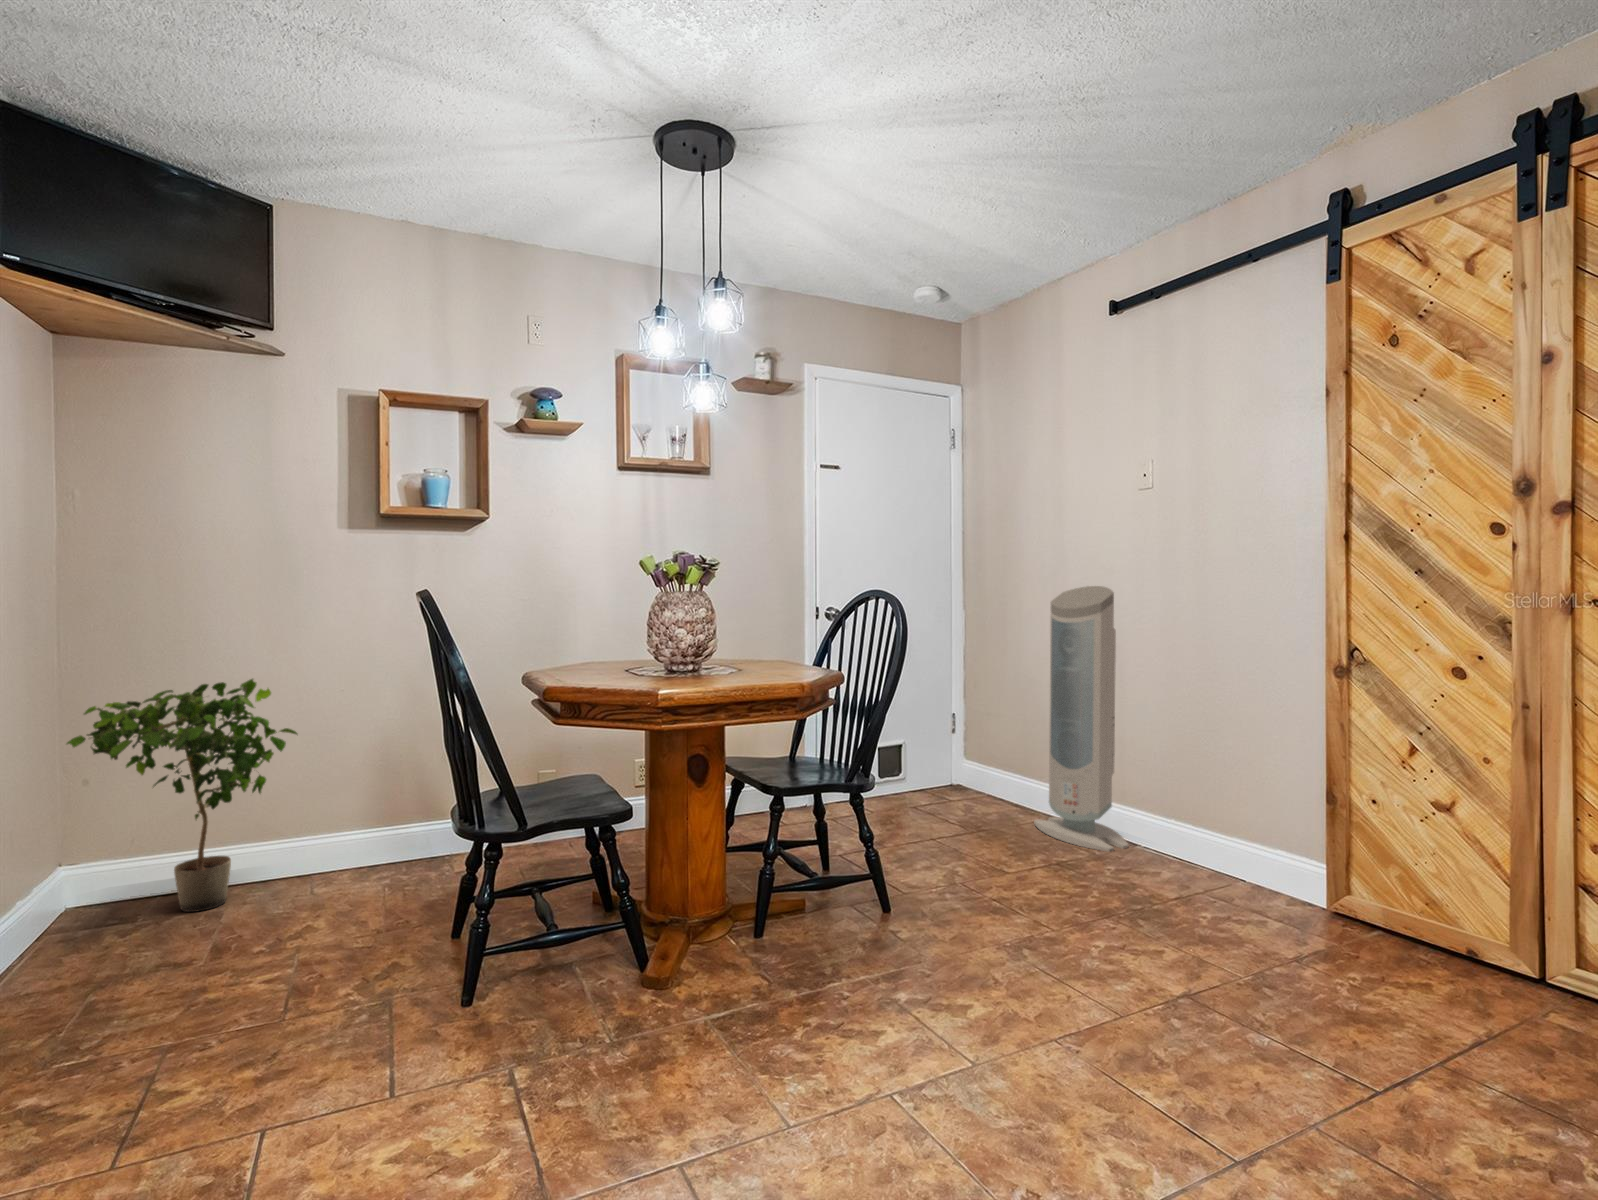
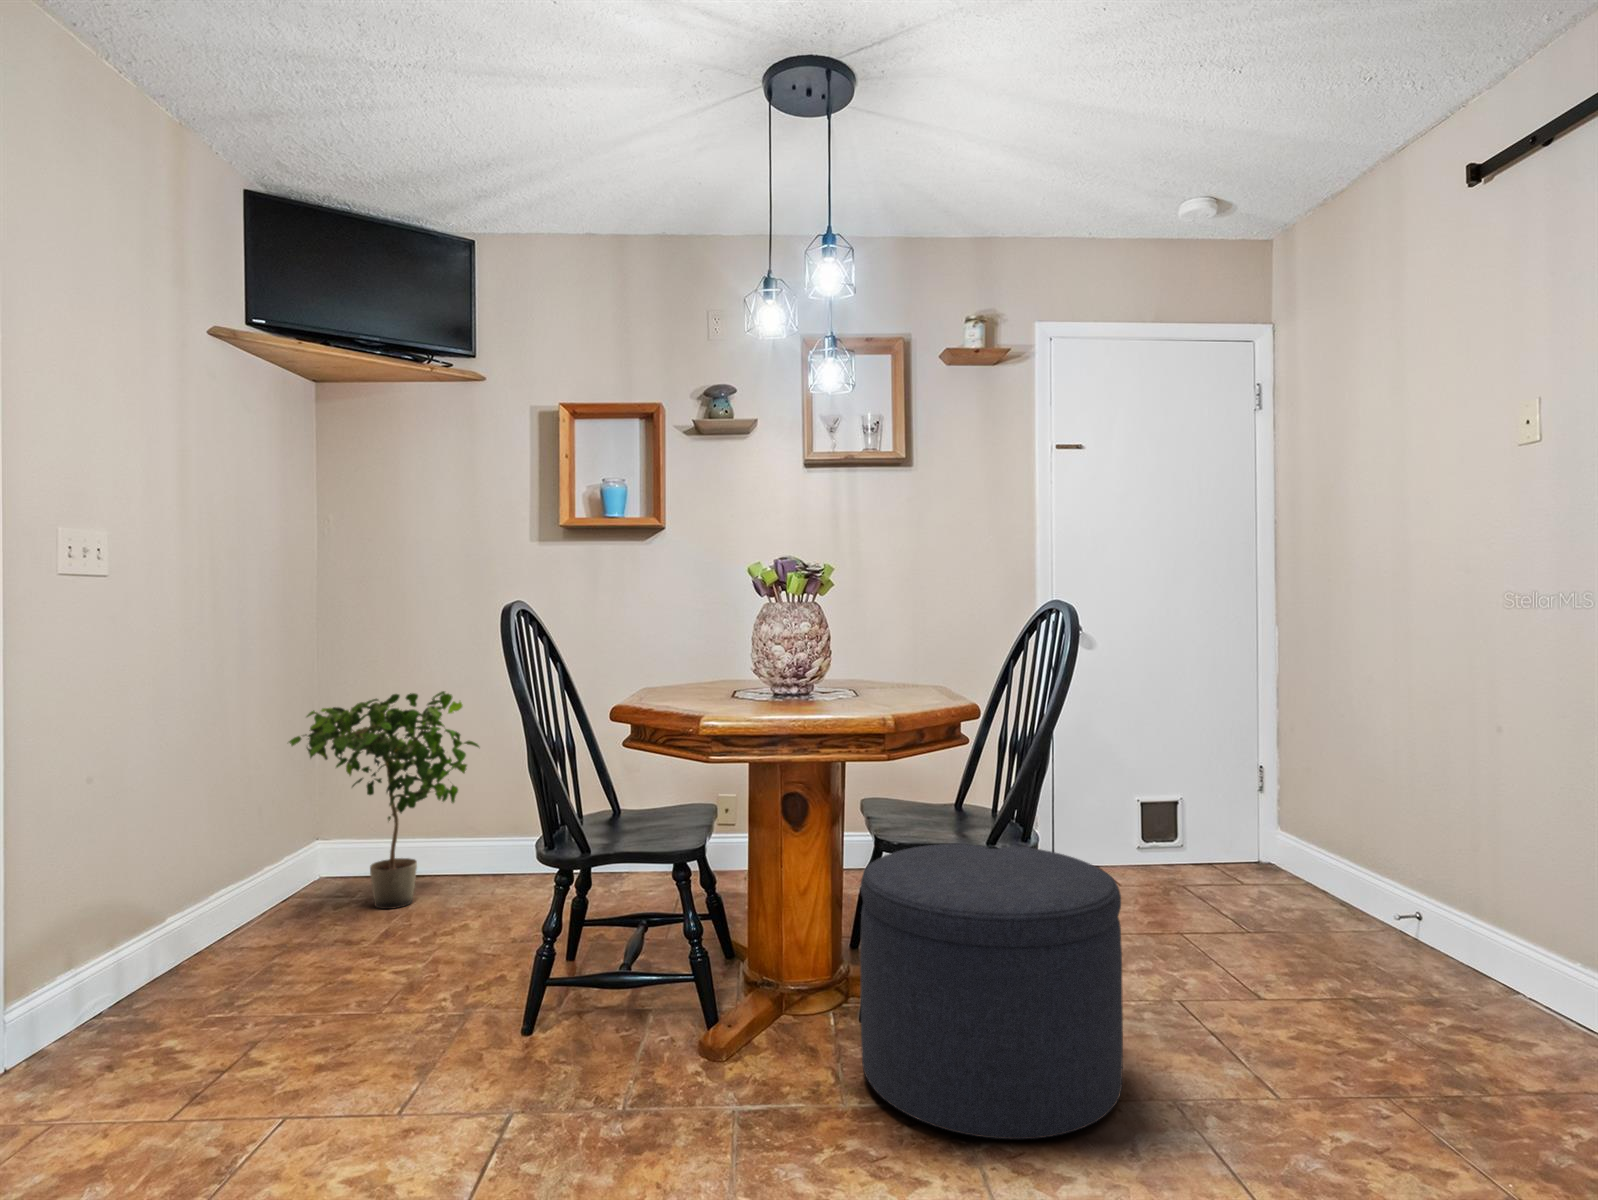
air purifier: present [1034,586,1128,852] -> none [1357,592,1500,998]
ottoman: none [778,780,973,997] -> present [860,843,1123,1139]

